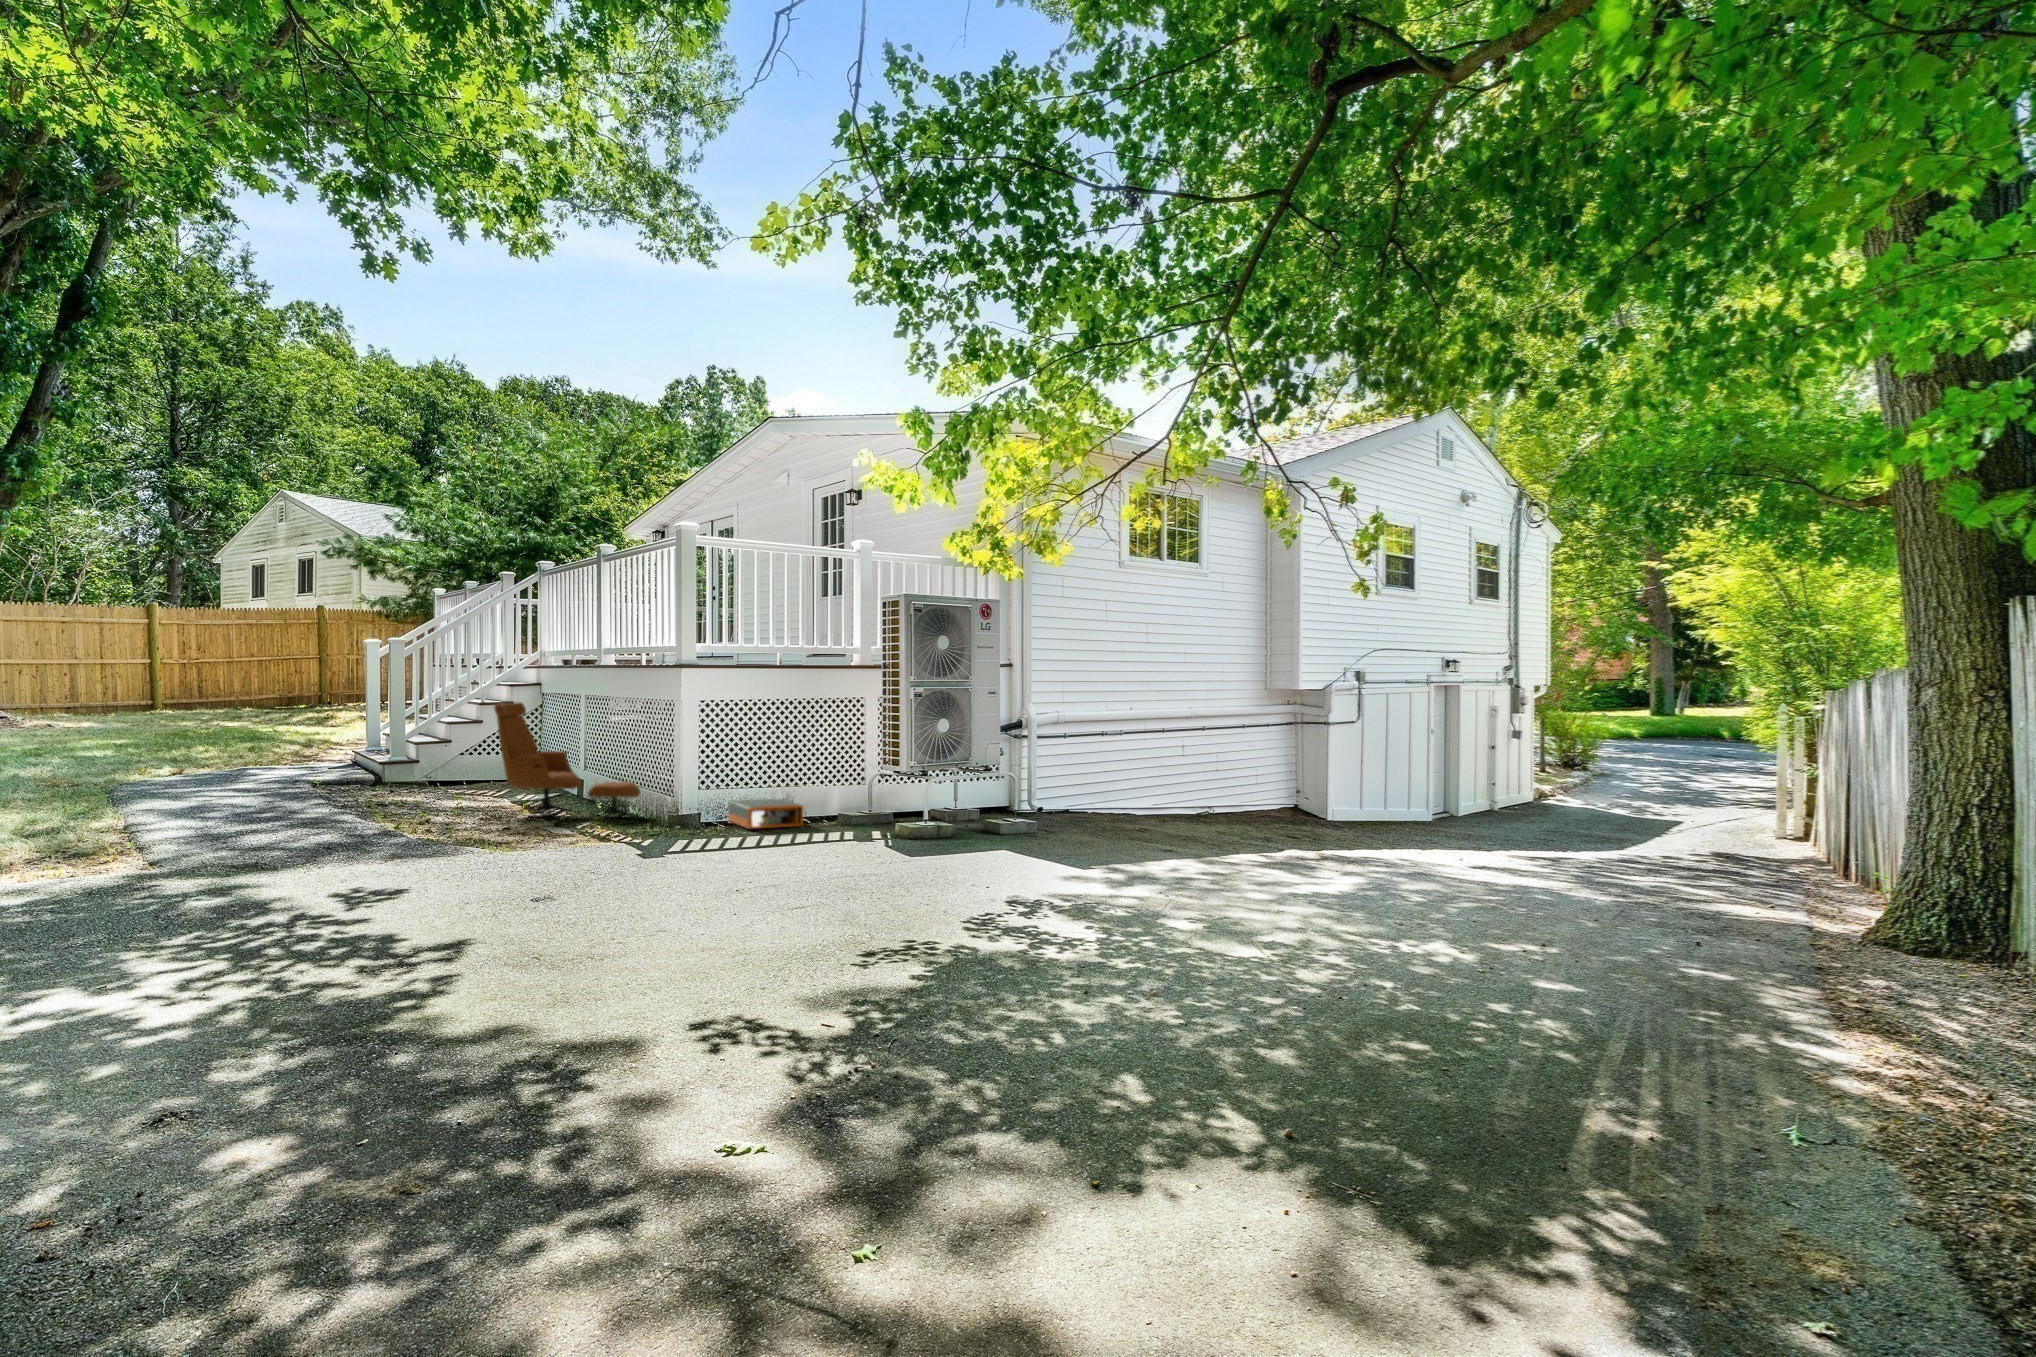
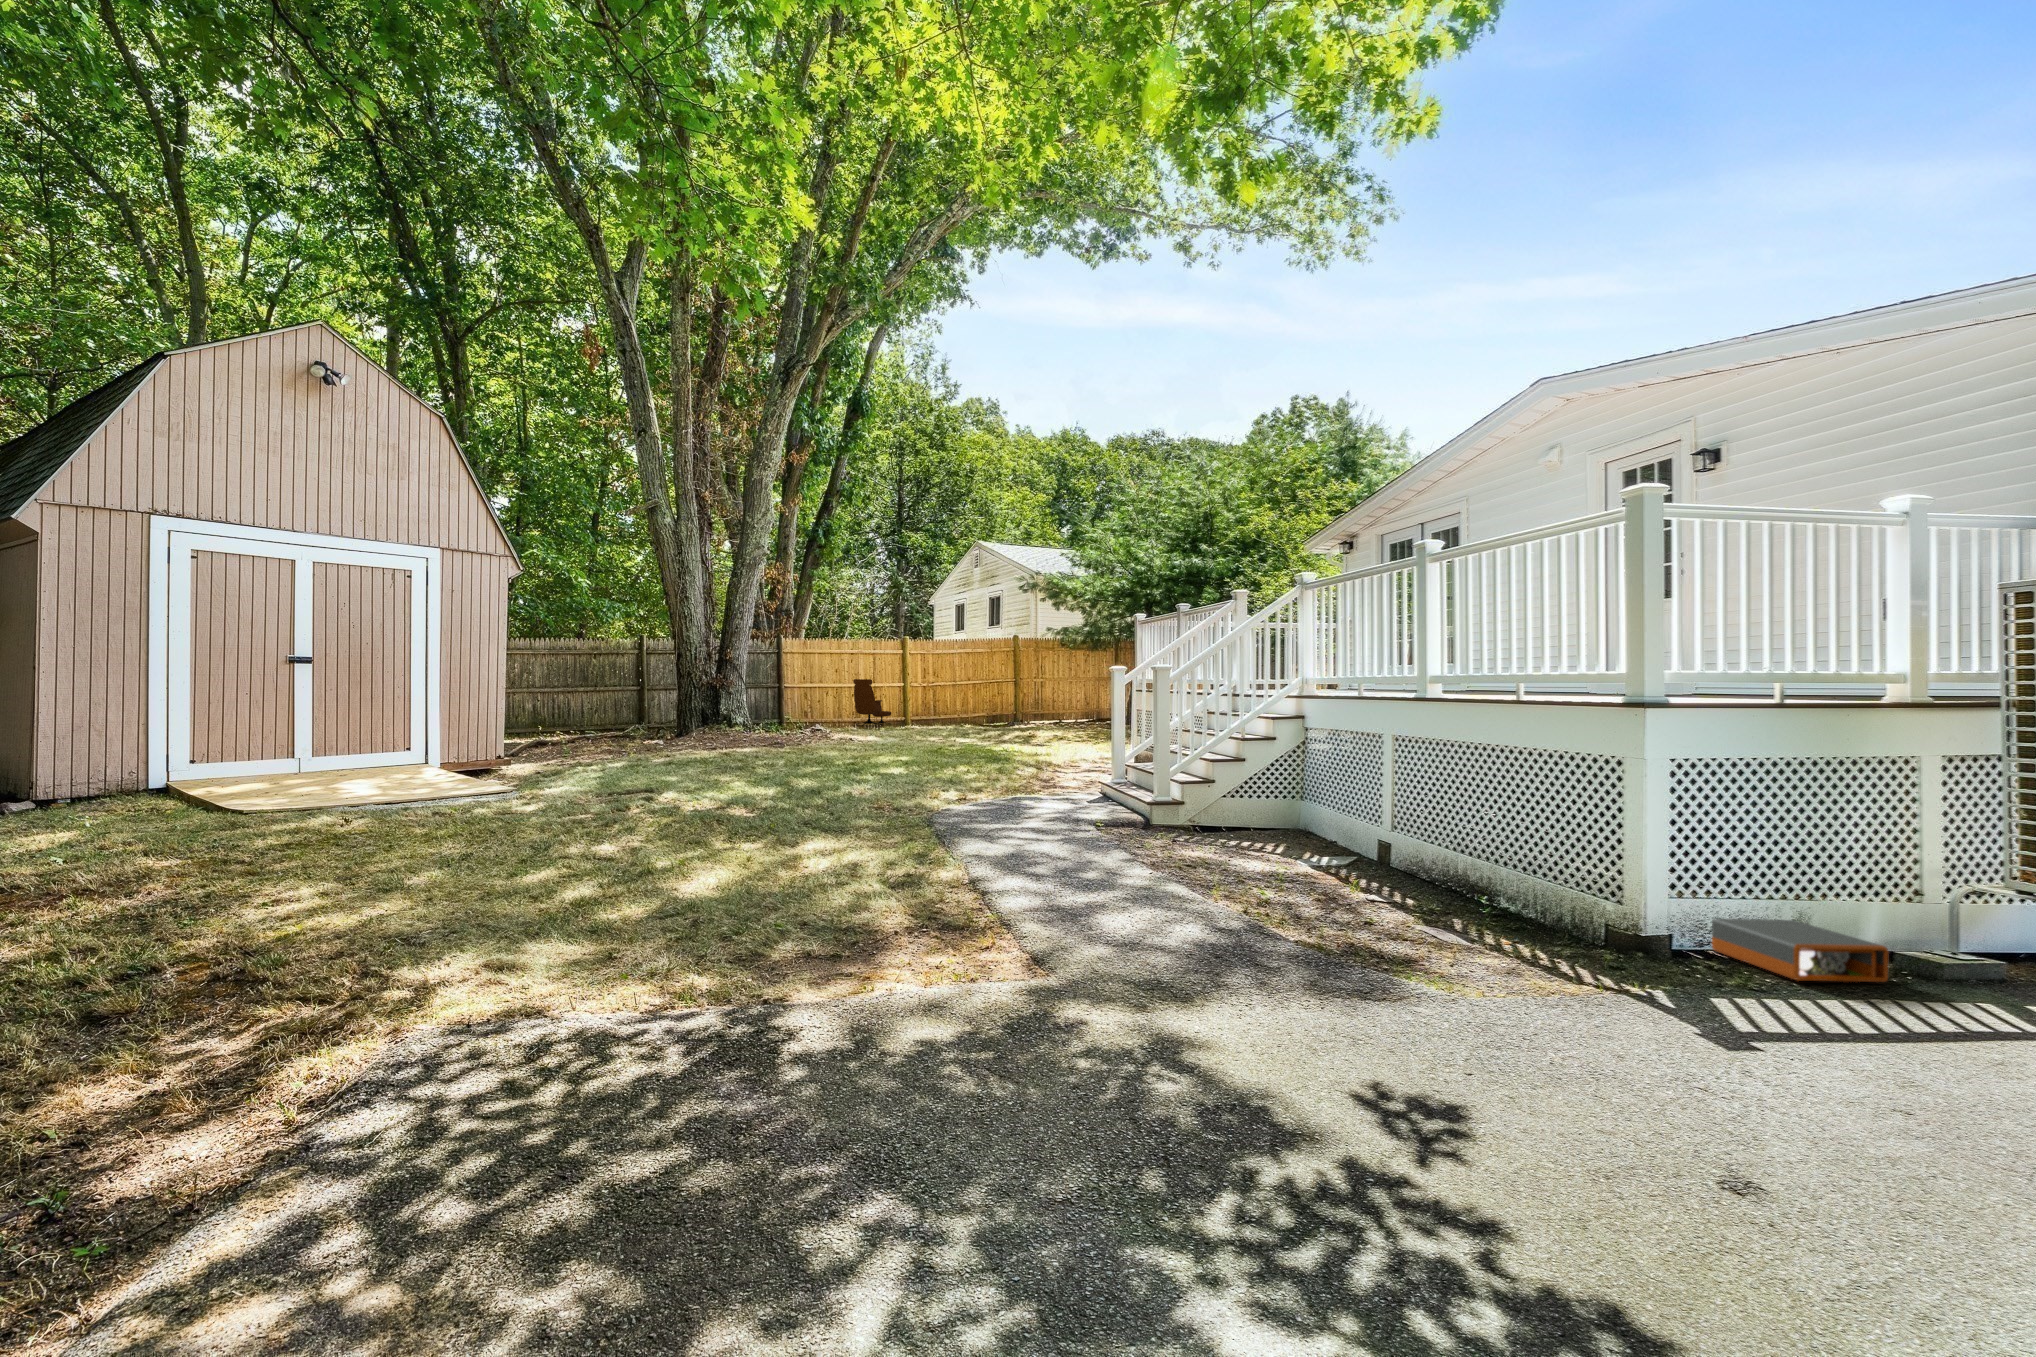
lounge chair: present [494,702,640,819] -> present [853,679,891,726]

